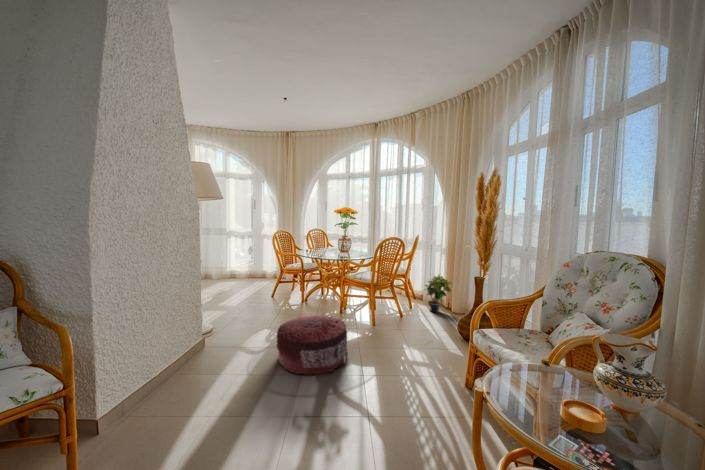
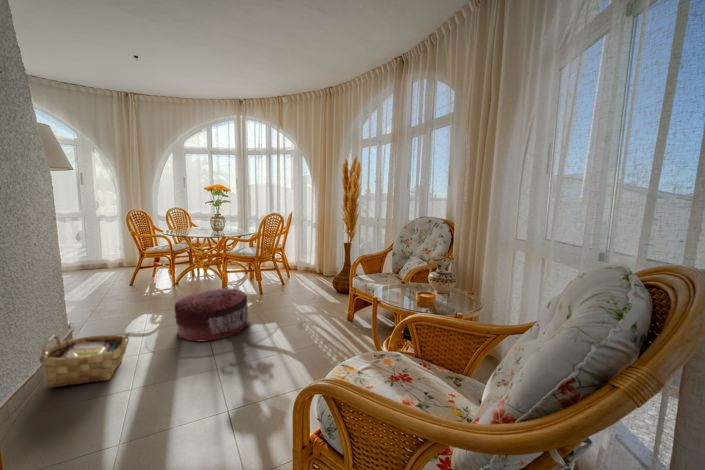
potted plant: present [425,274,453,312] -> none [300,244,324,277]
woven basket: none [162,342,230,396] -> present [39,332,129,388]

